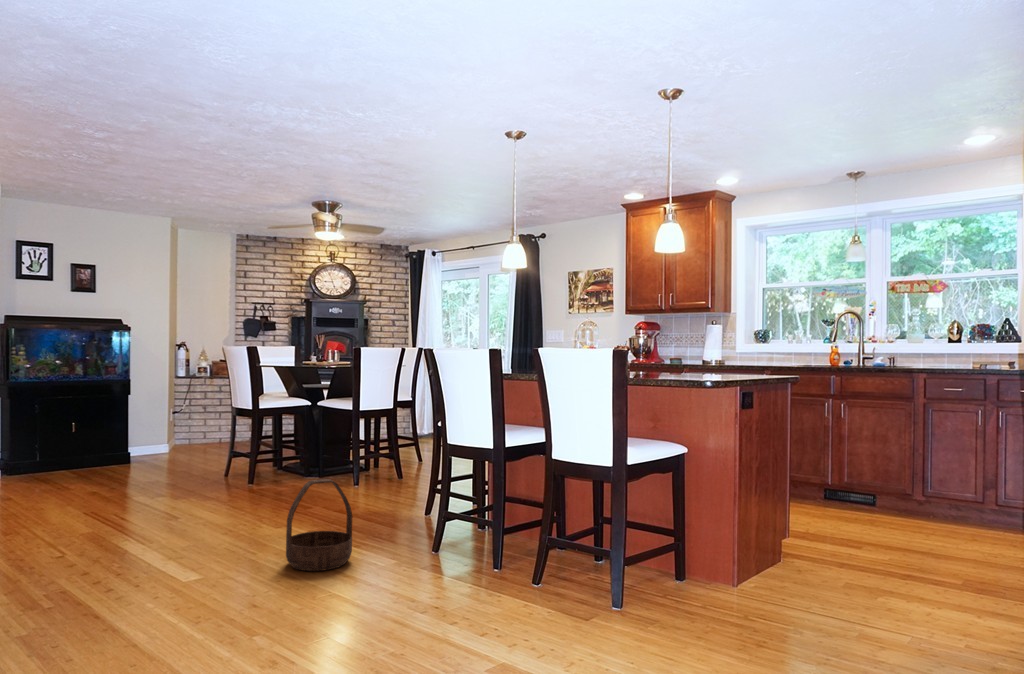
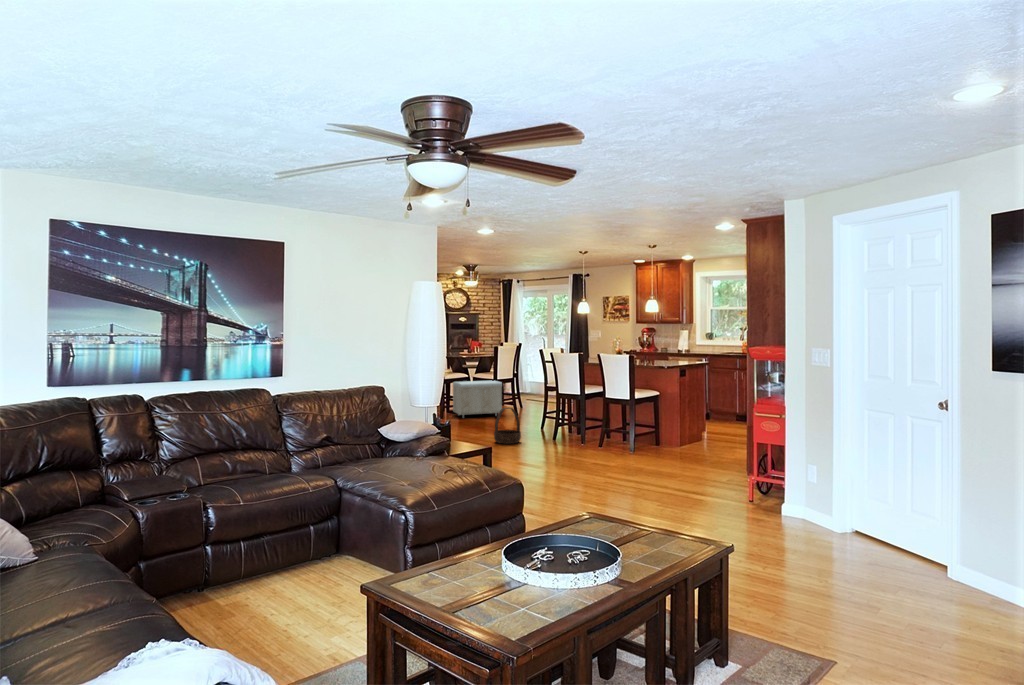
storage bench: none [285,415,376,485] -> present [453,380,502,418]

